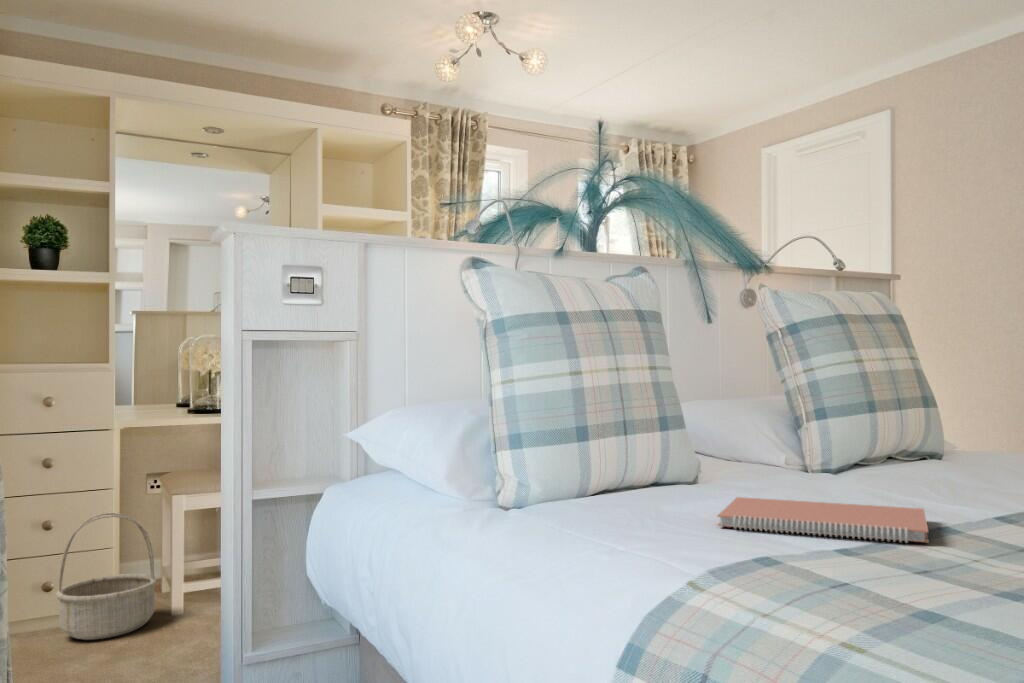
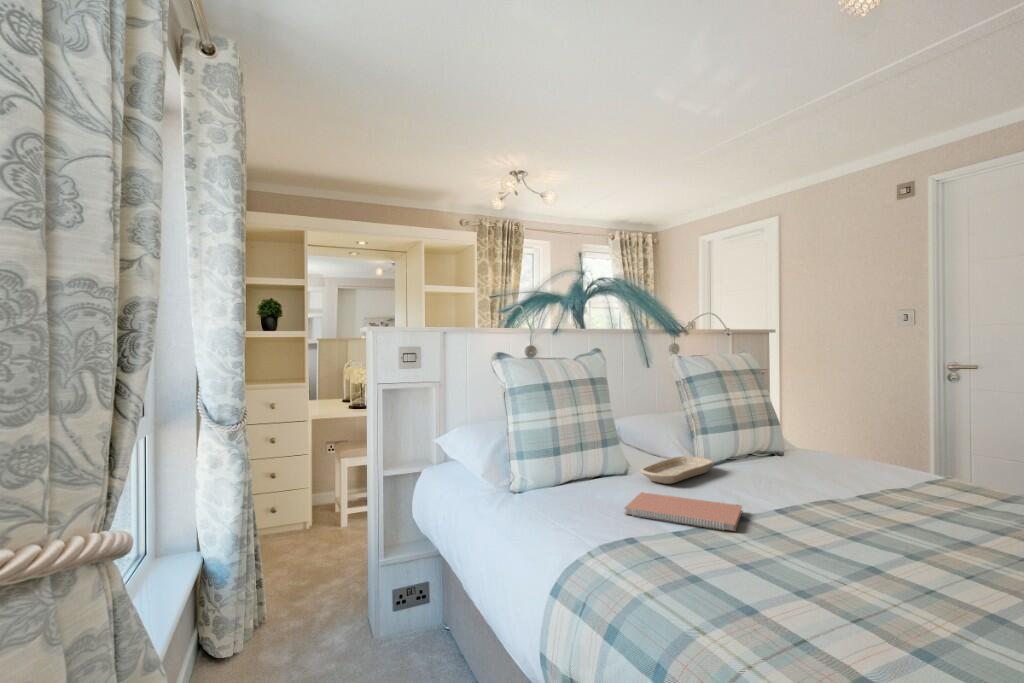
tray: none [723,454,846,491] -> present [640,456,715,484]
basket: present [56,513,157,640] -> none [278,470,334,542]

